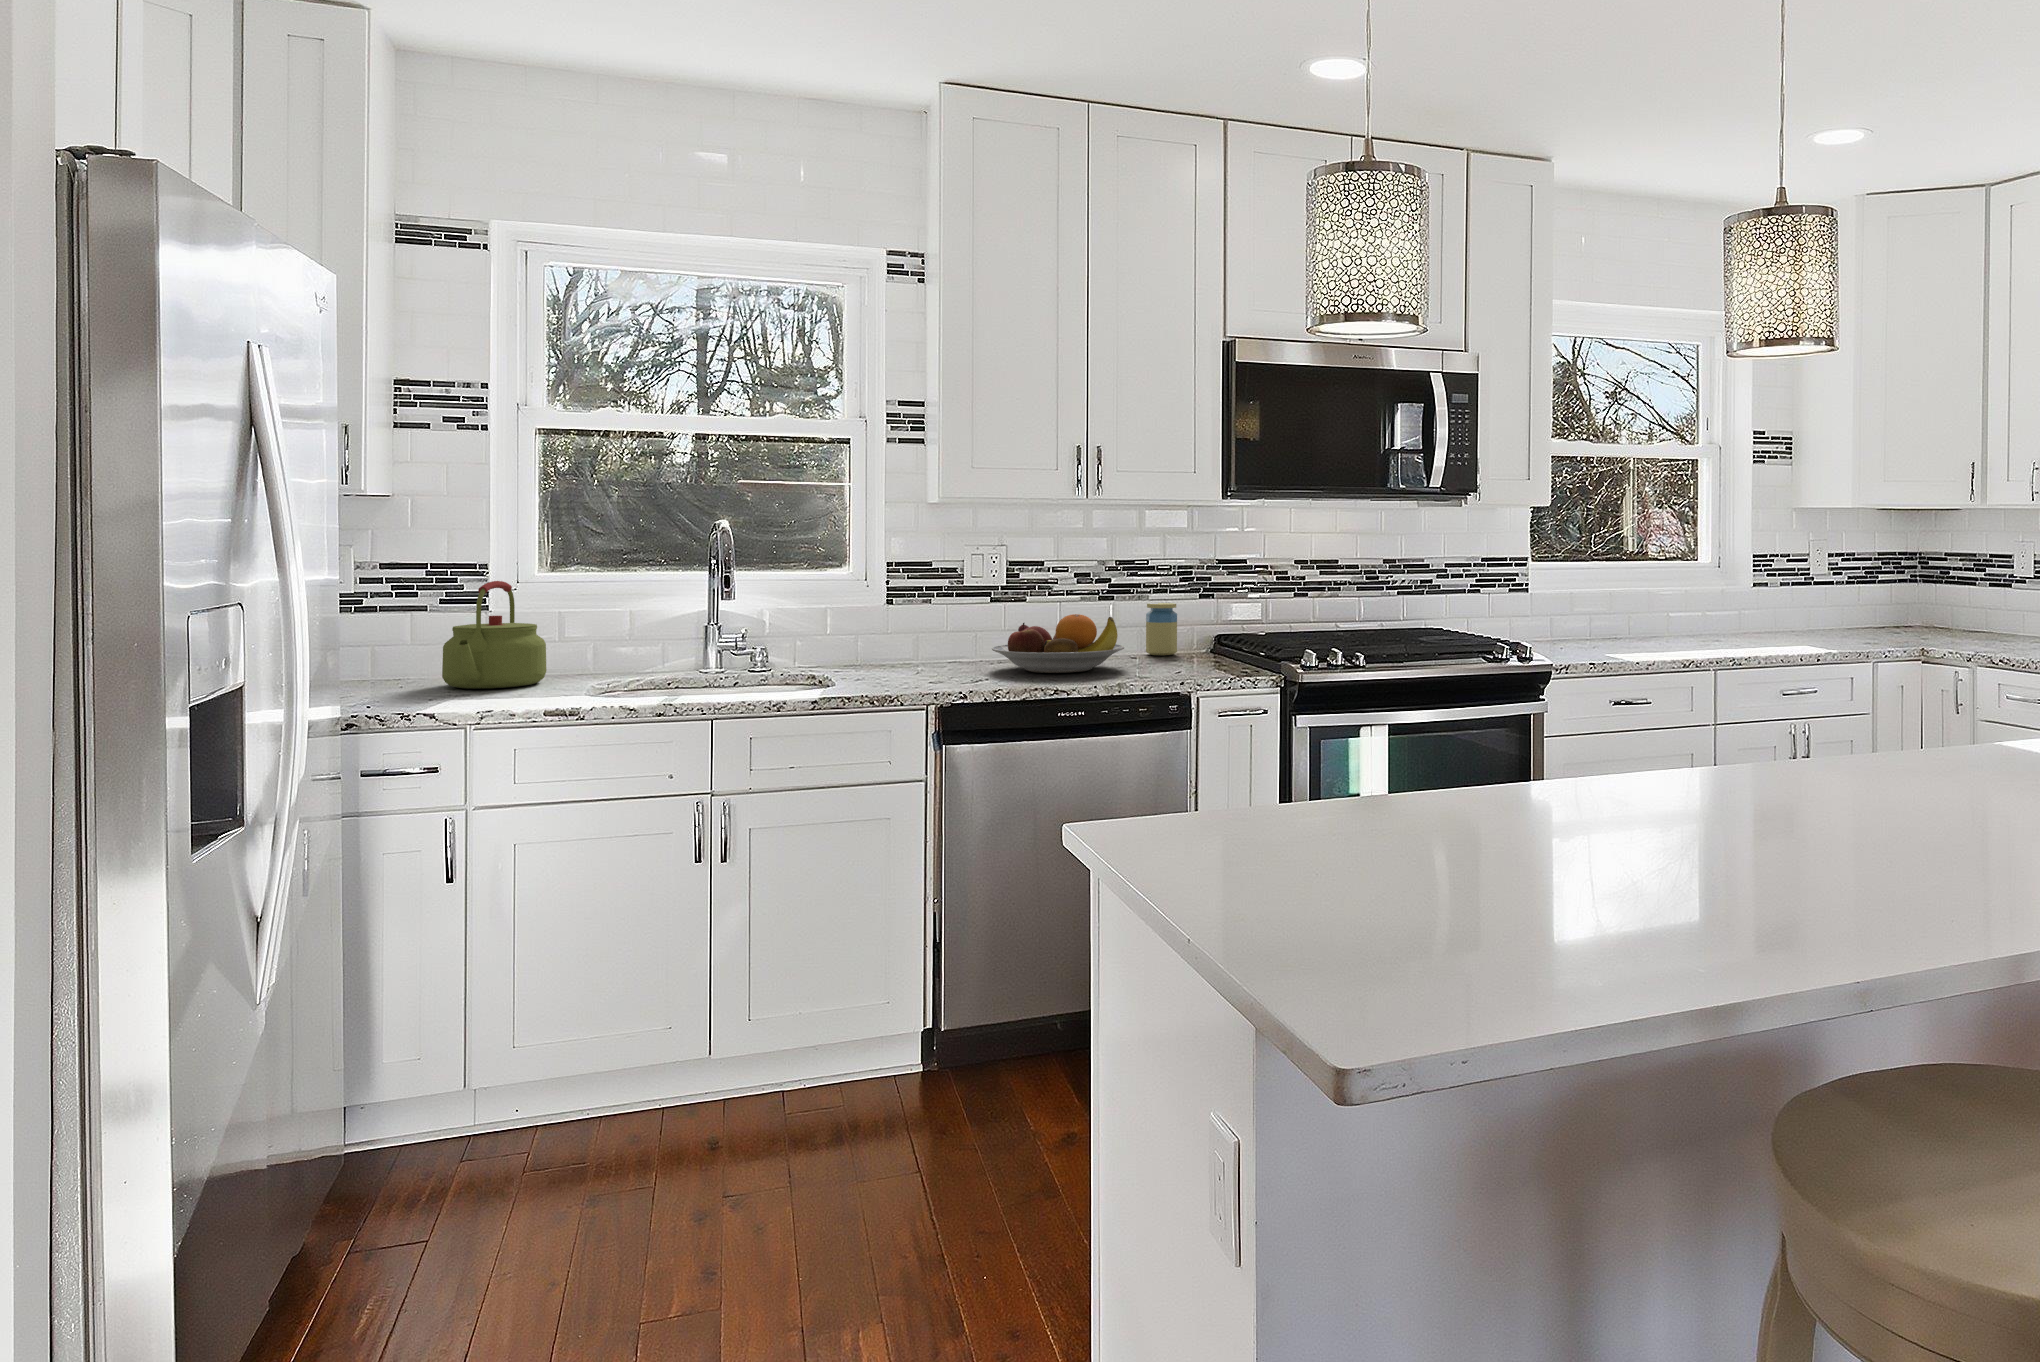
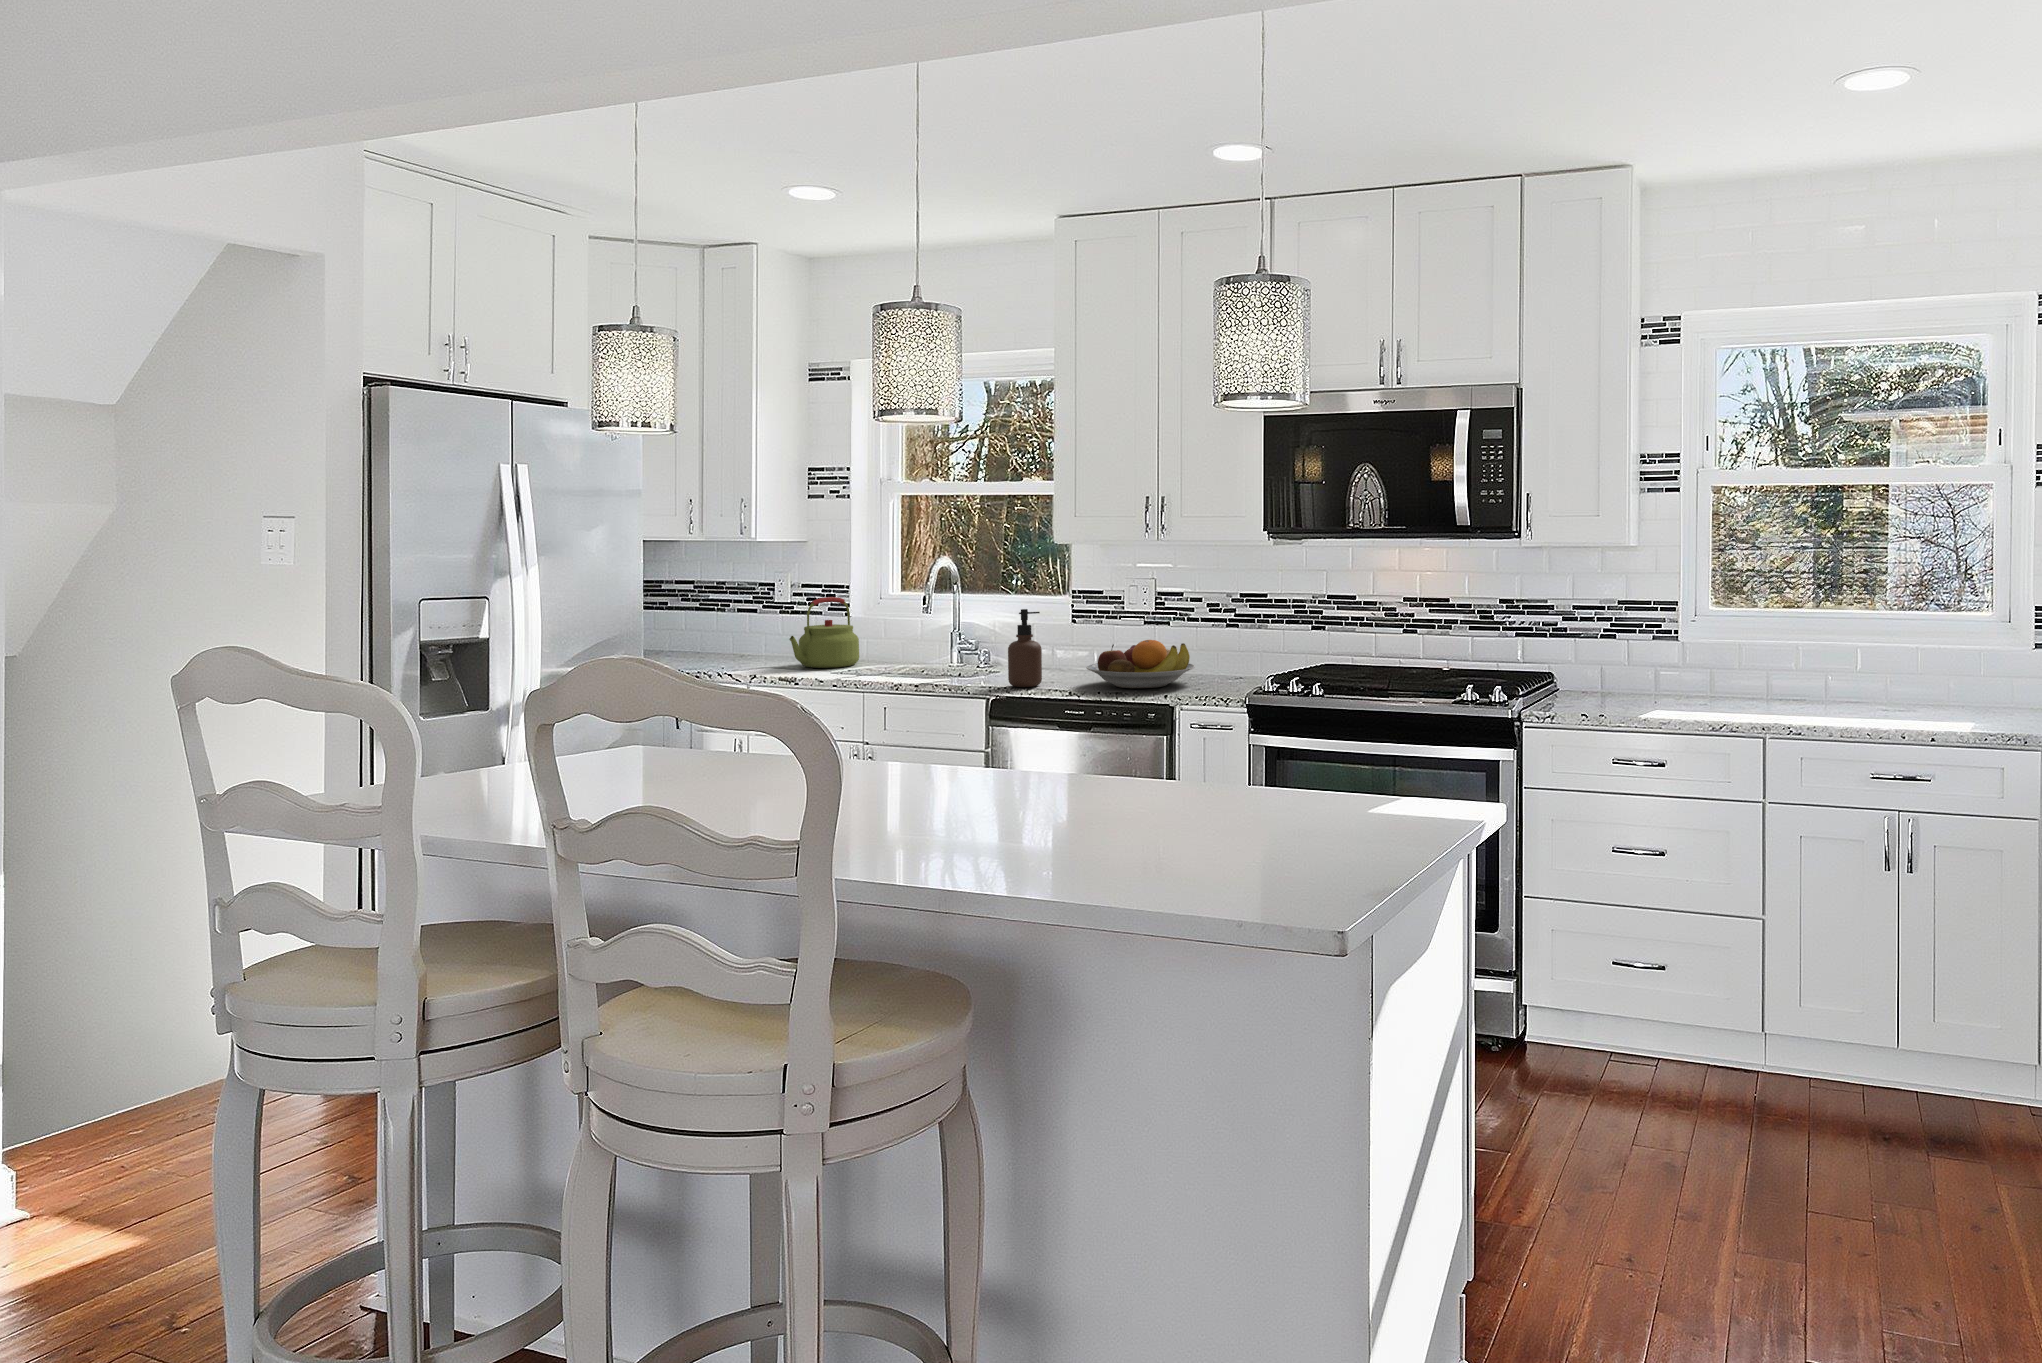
soap dispenser: none [902,582,947,683] -> present [1008,609,1042,687]
jar: present [1146,603,1177,655] -> none [1259,631,1287,679]

